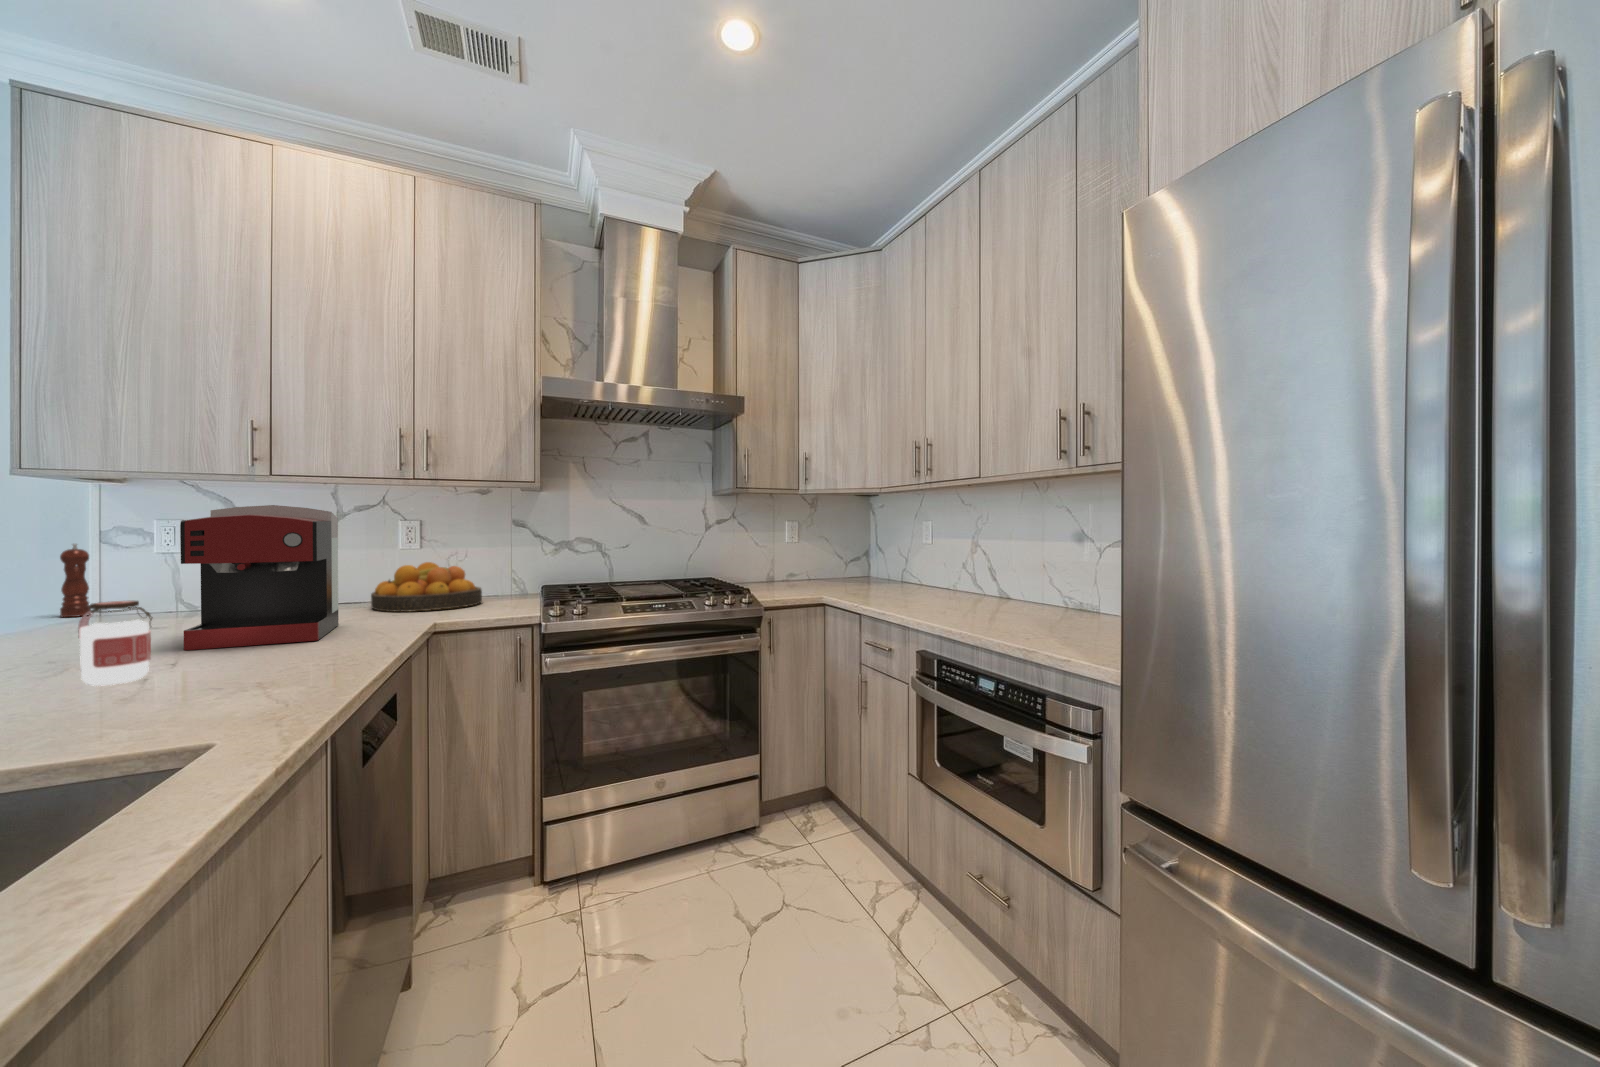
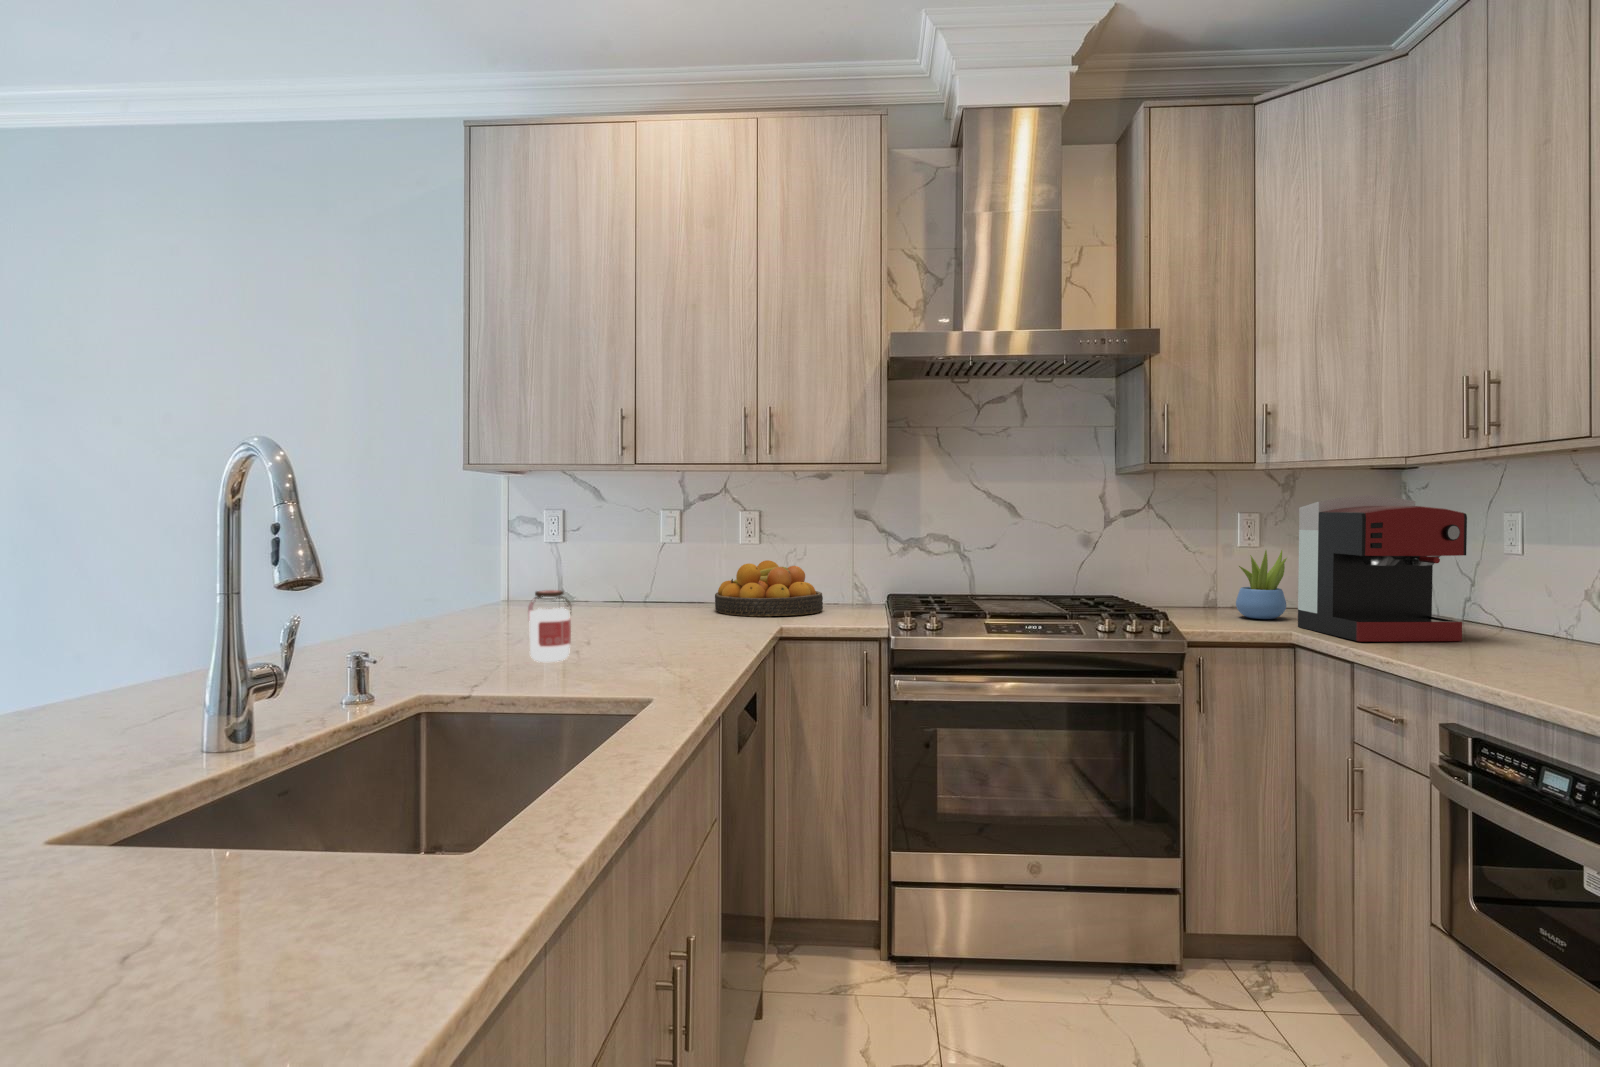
coffee maker: present [180,505,339,650] -> present [1298,495,1467,641]
pepper mill: present [60,544,91,617] -> none [481,536,500,604]
succulent plant: none [789,546,819,591] -> present [1236,550,1287,619]

